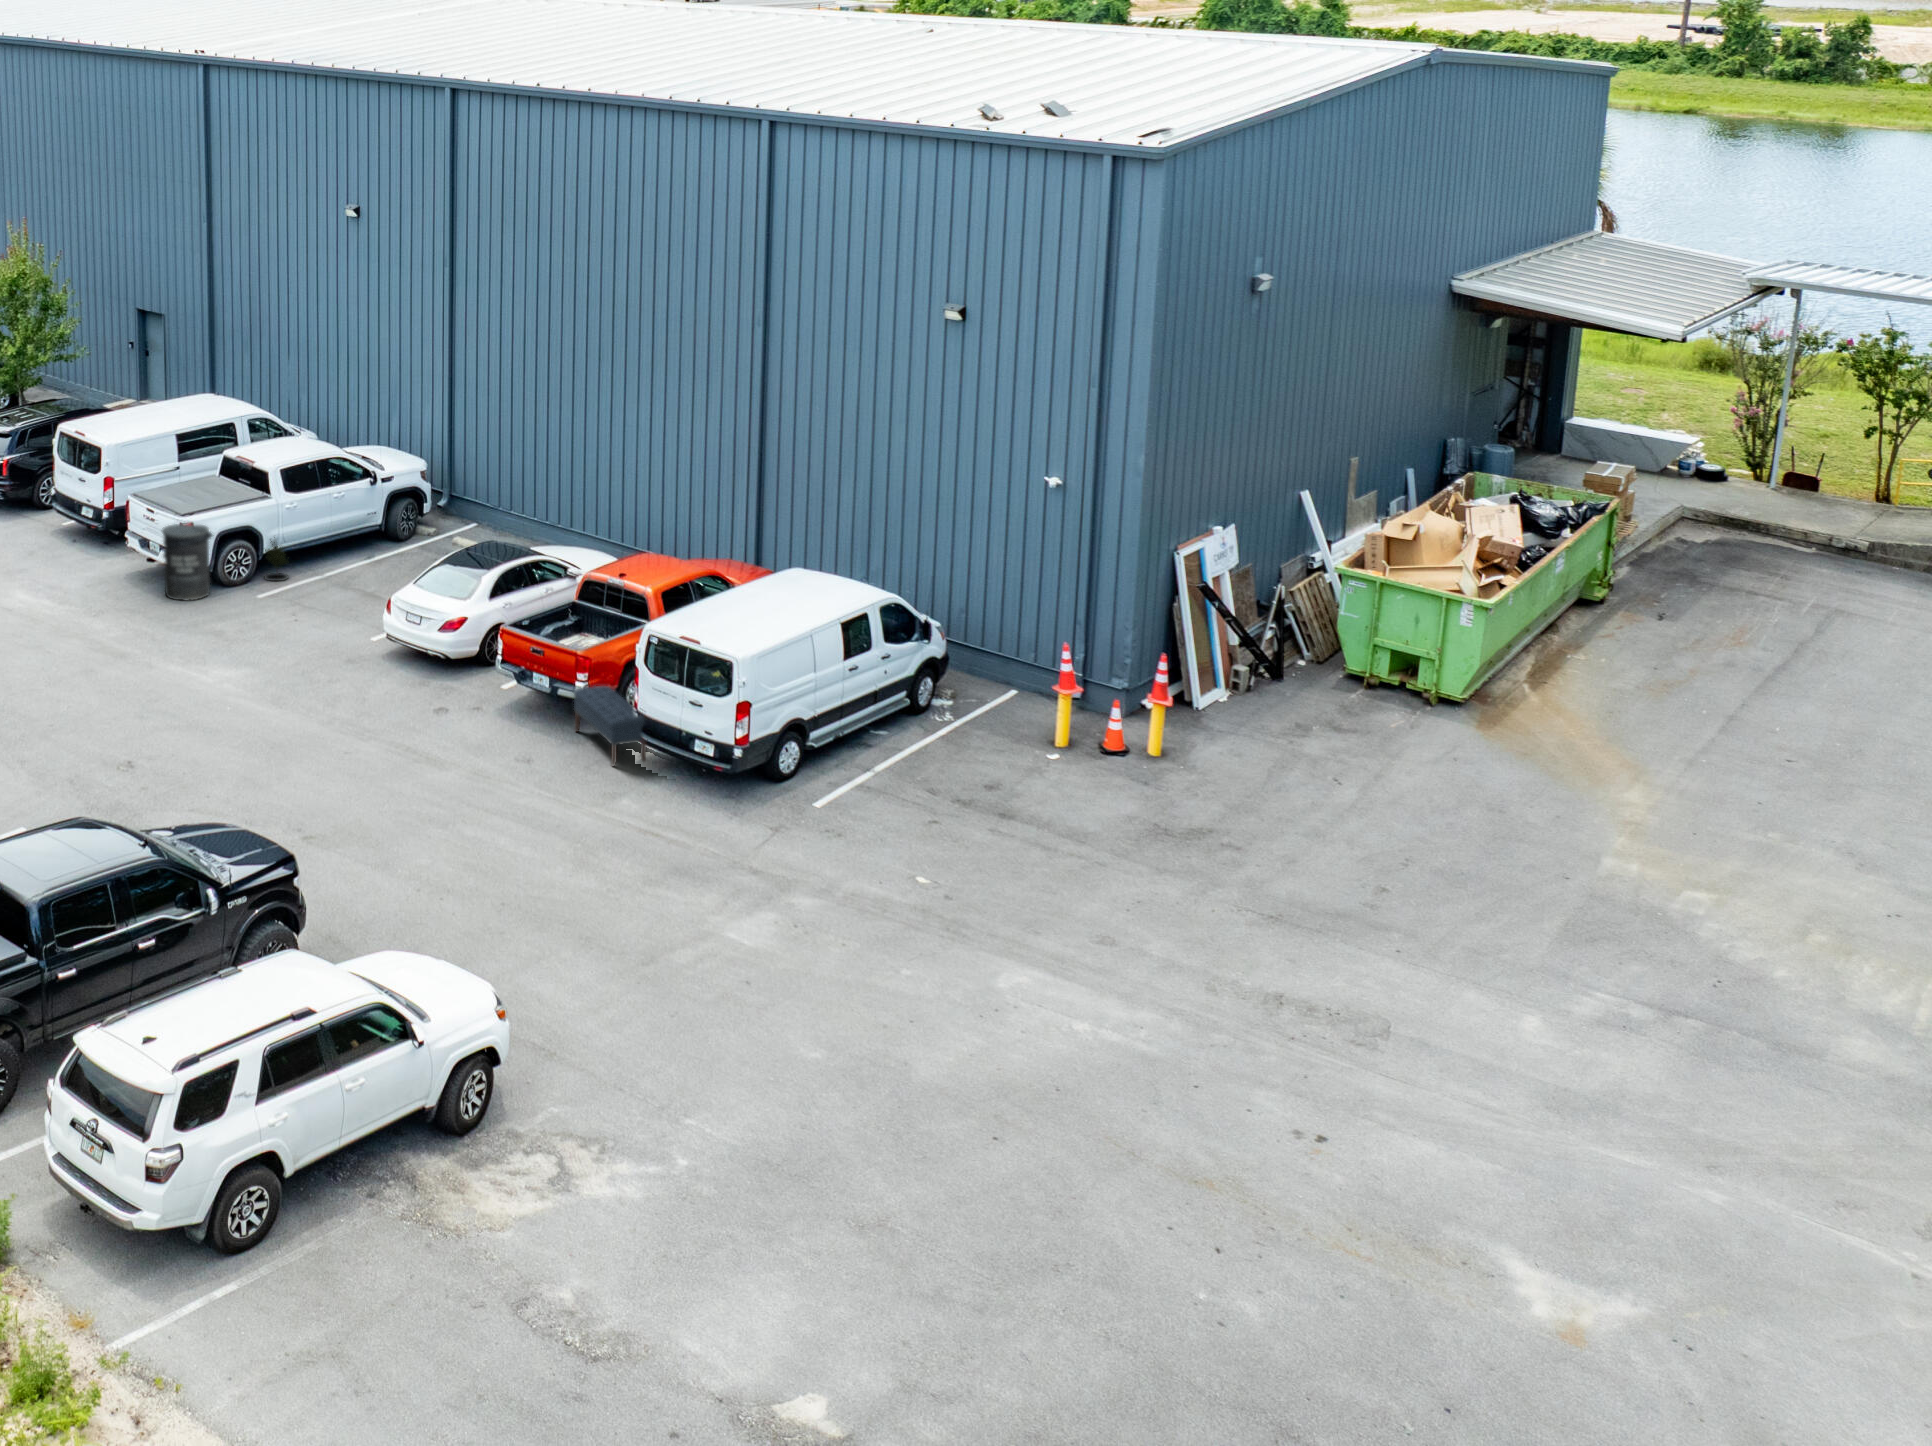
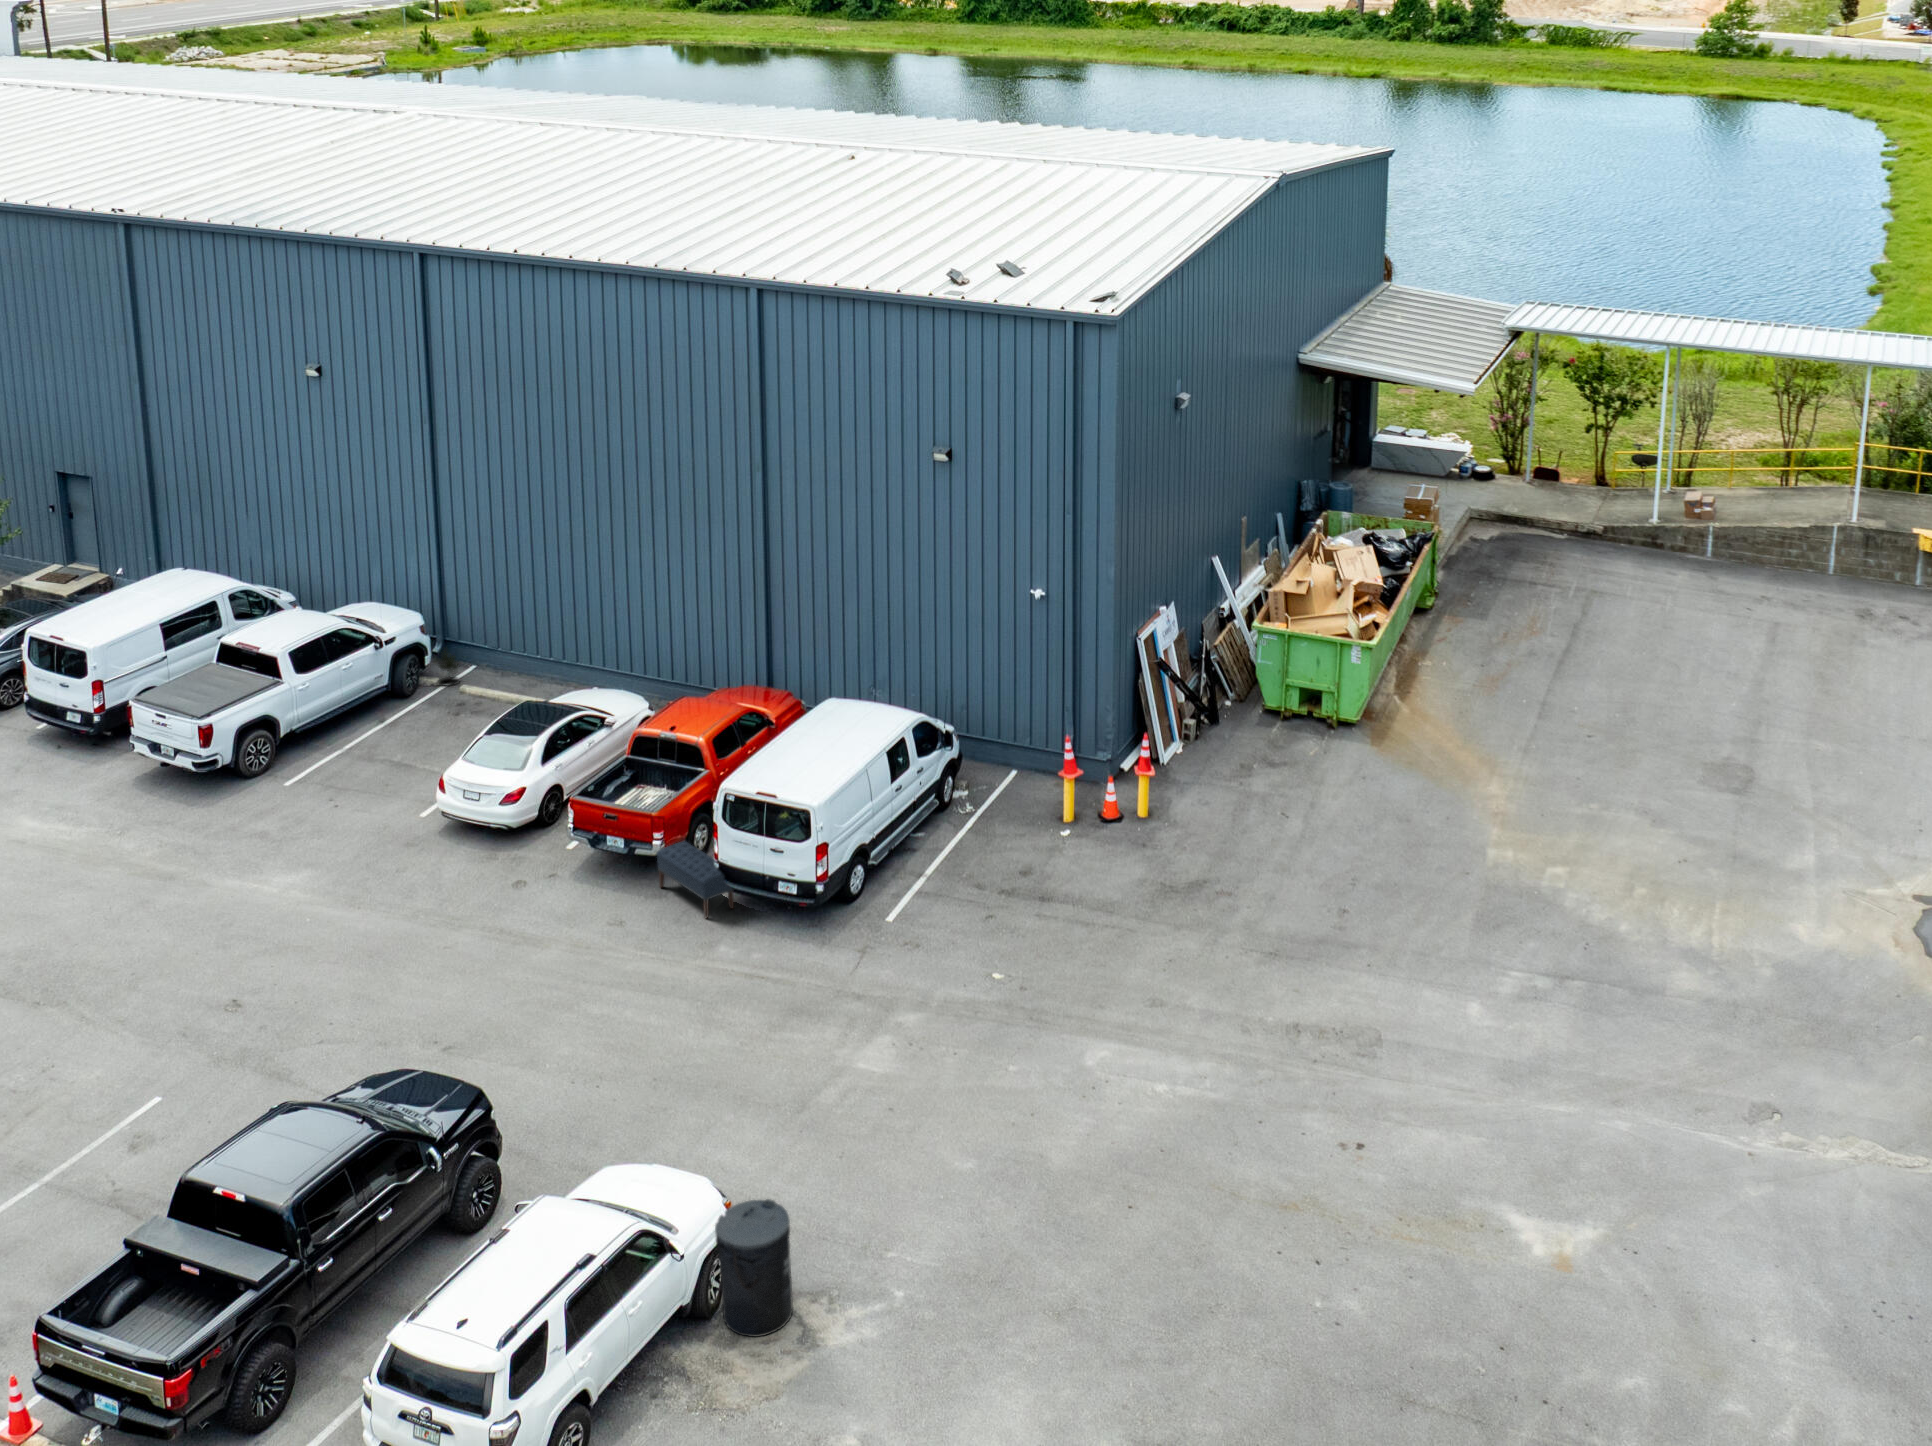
trash can: present [162,523,212,600] -> present [715,1199,793,1337]
potted tree: present [265,537,288,581] -> present [438,648,460,686]

